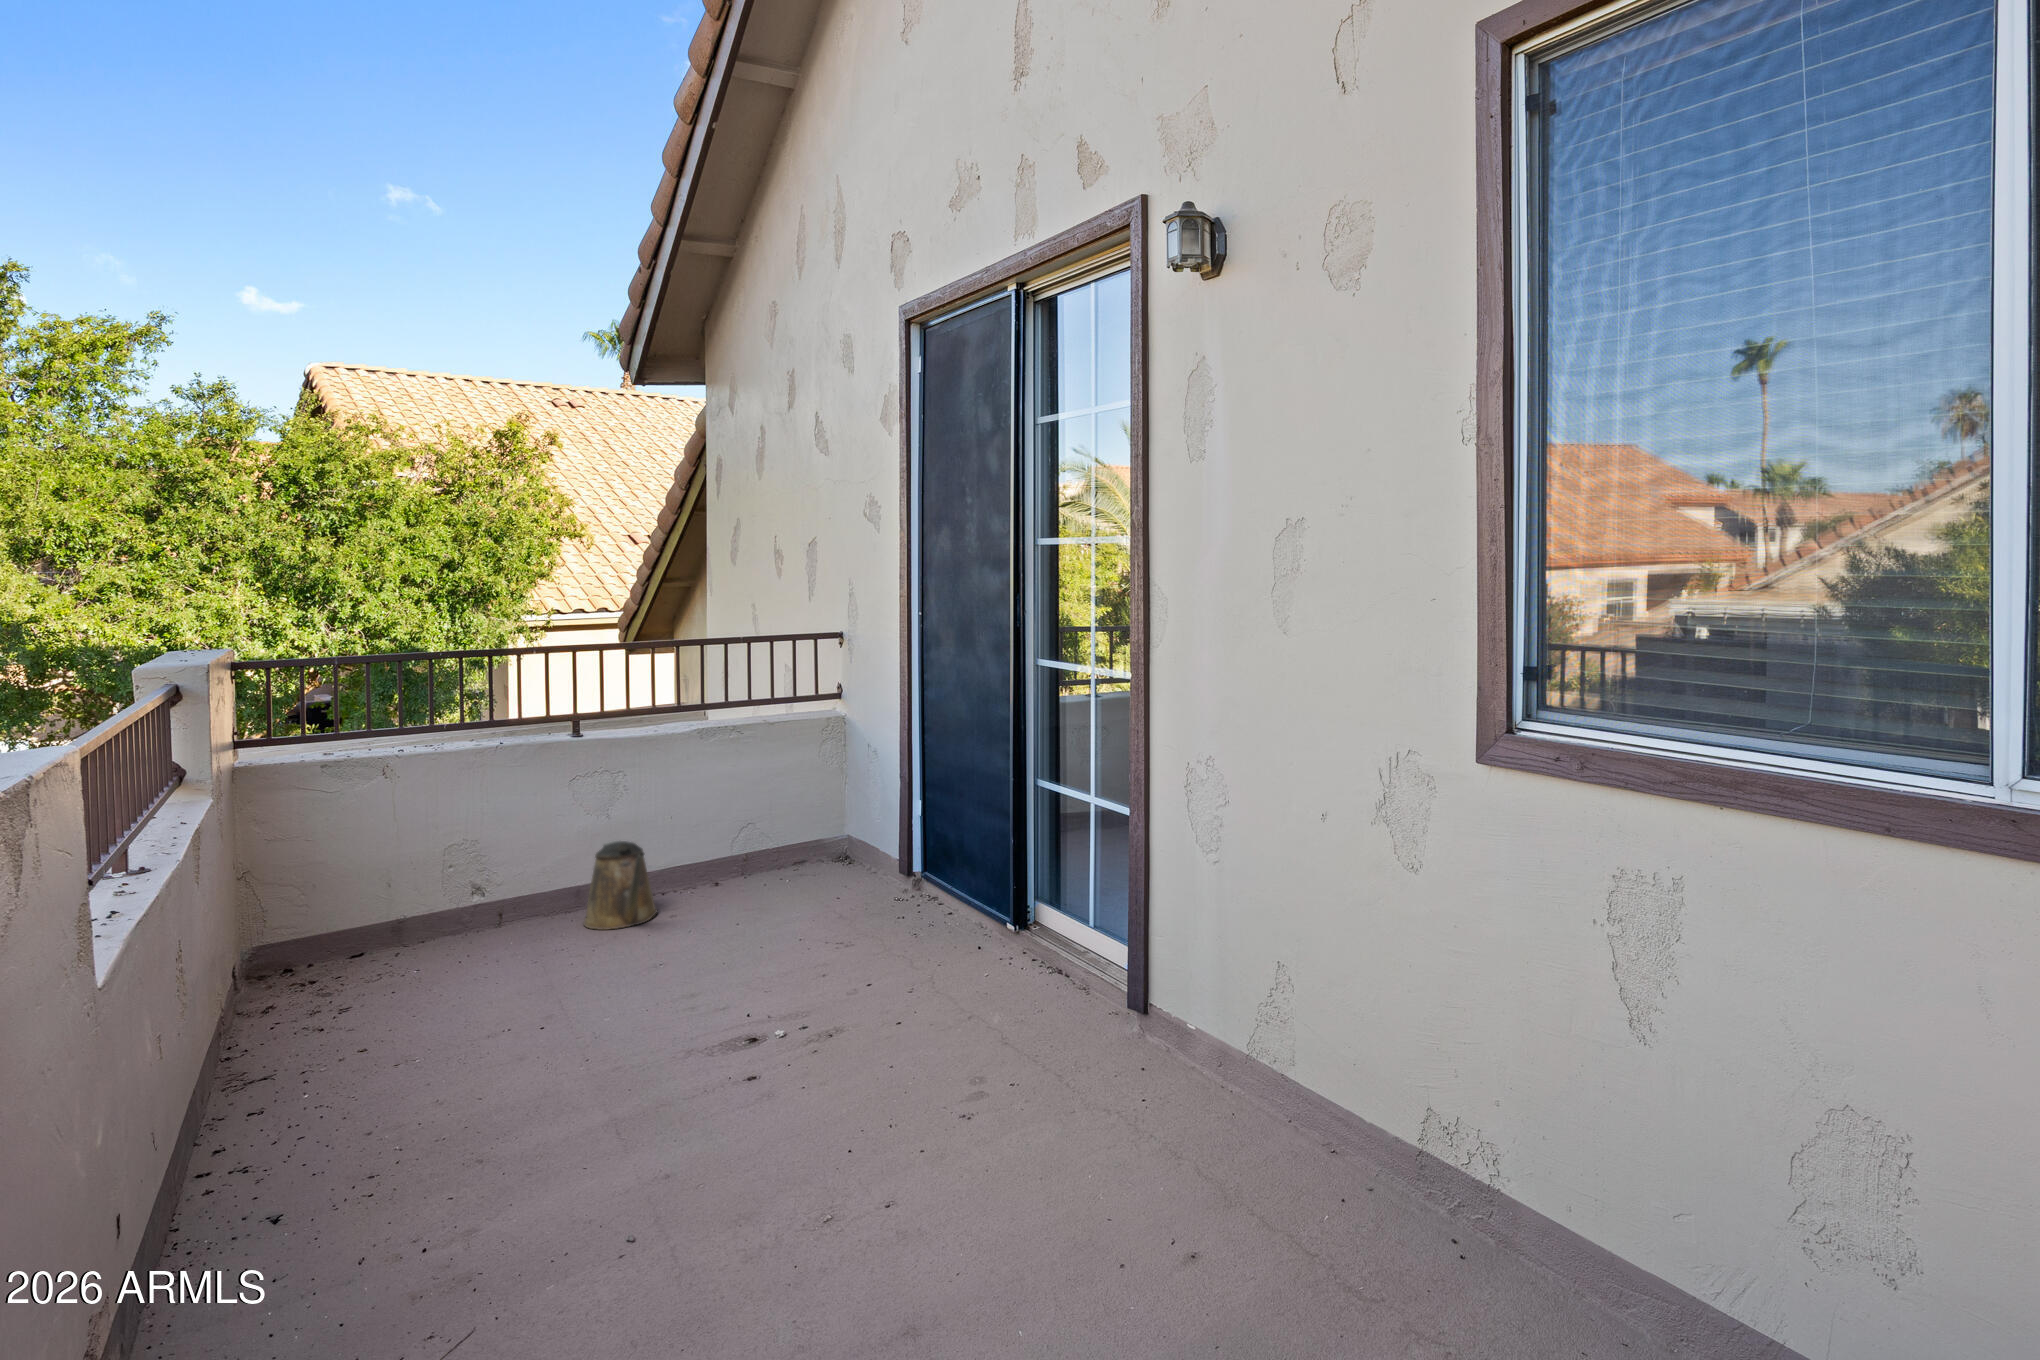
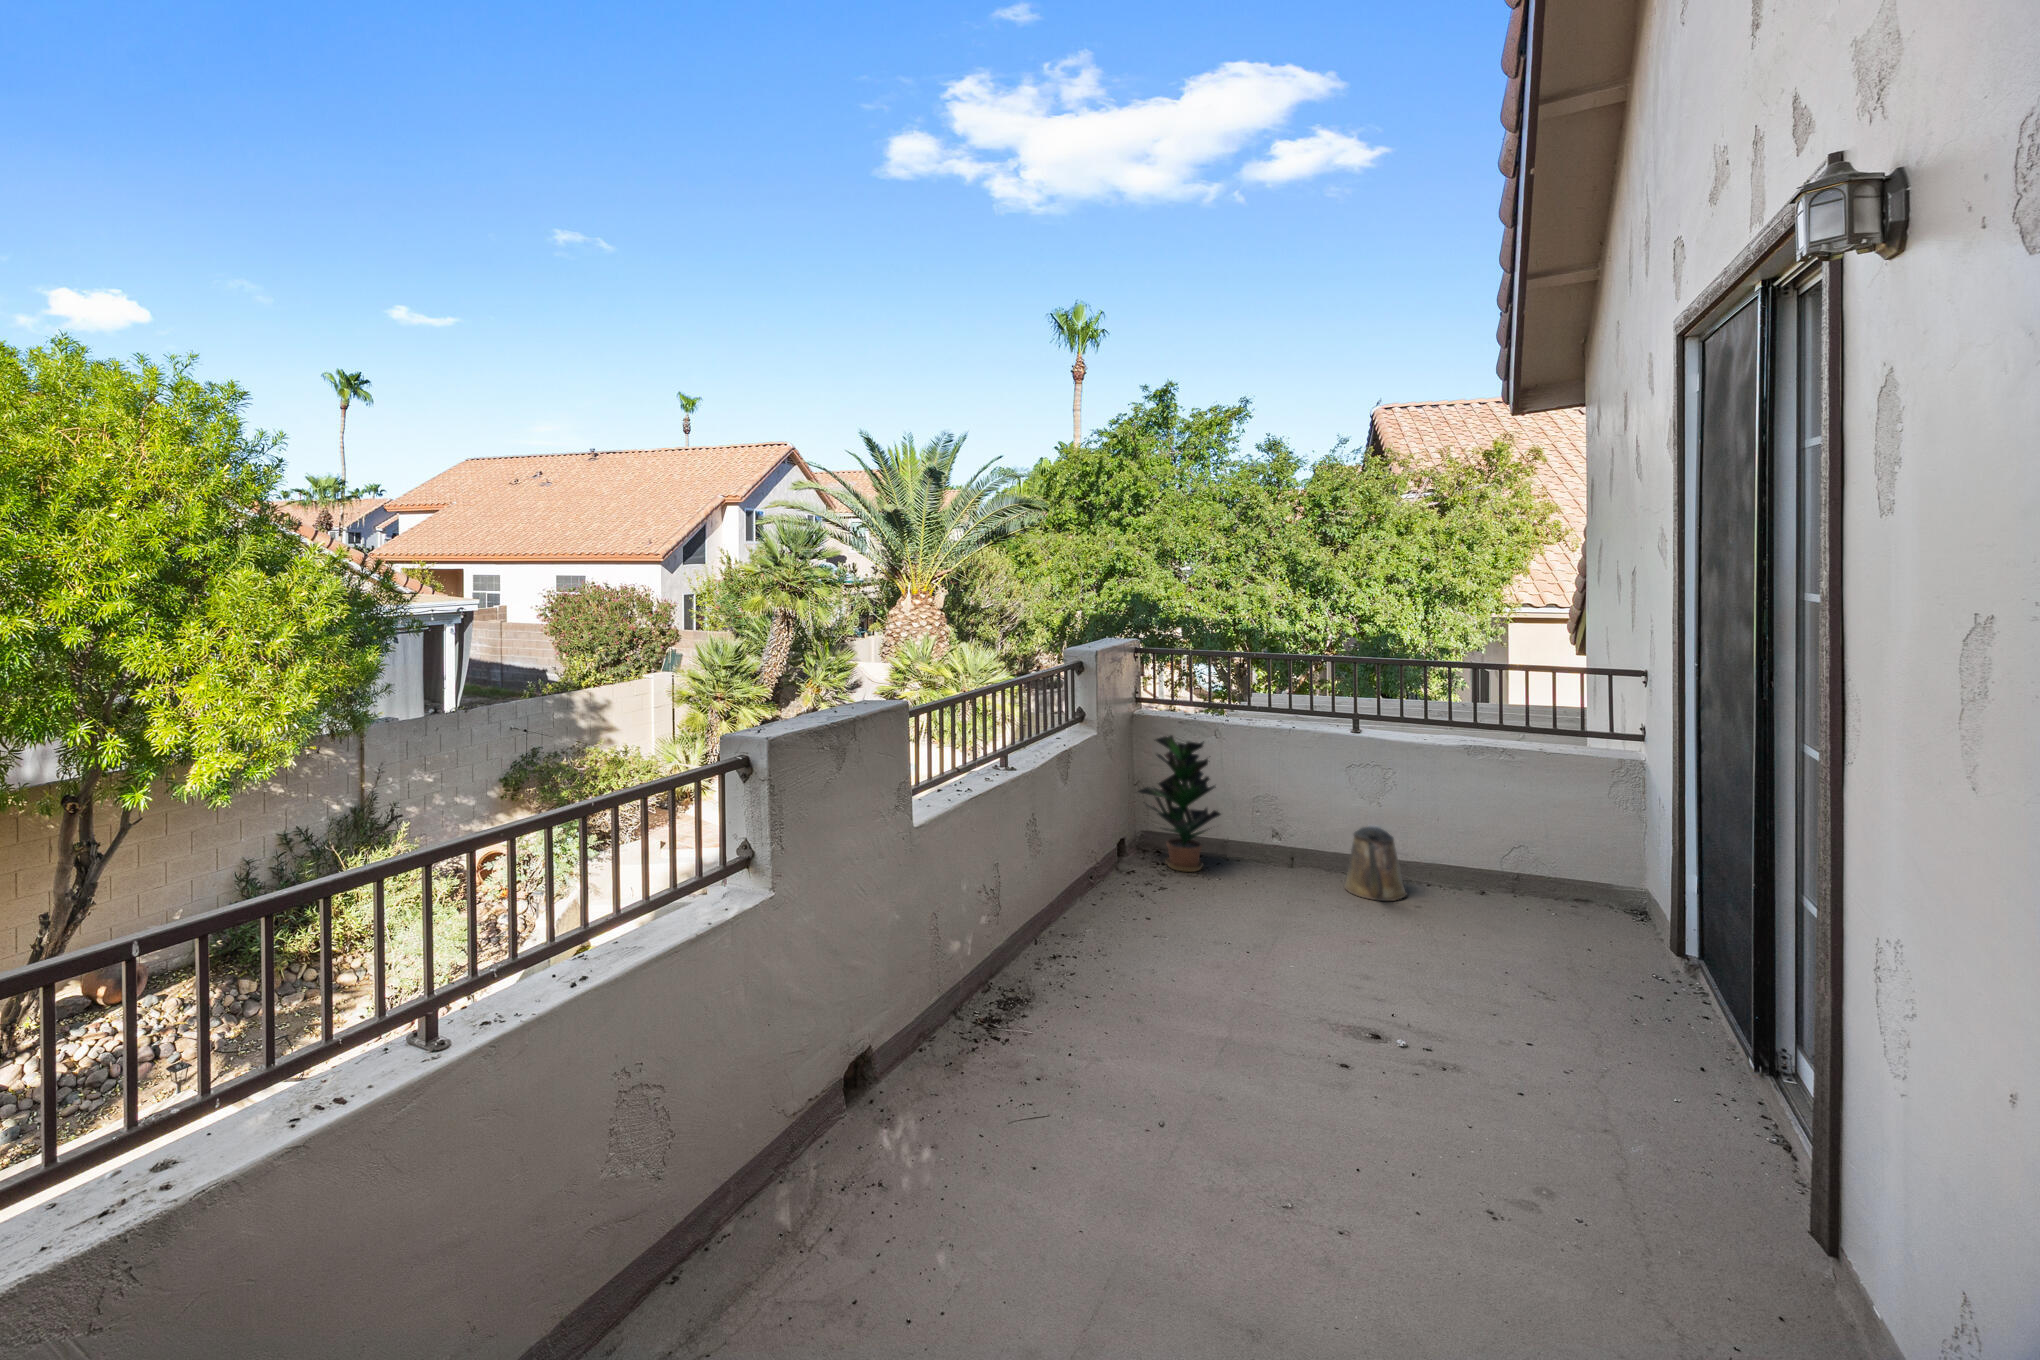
potted plant: none [251,779,408,989] -> present [1138,736,1220,872]

